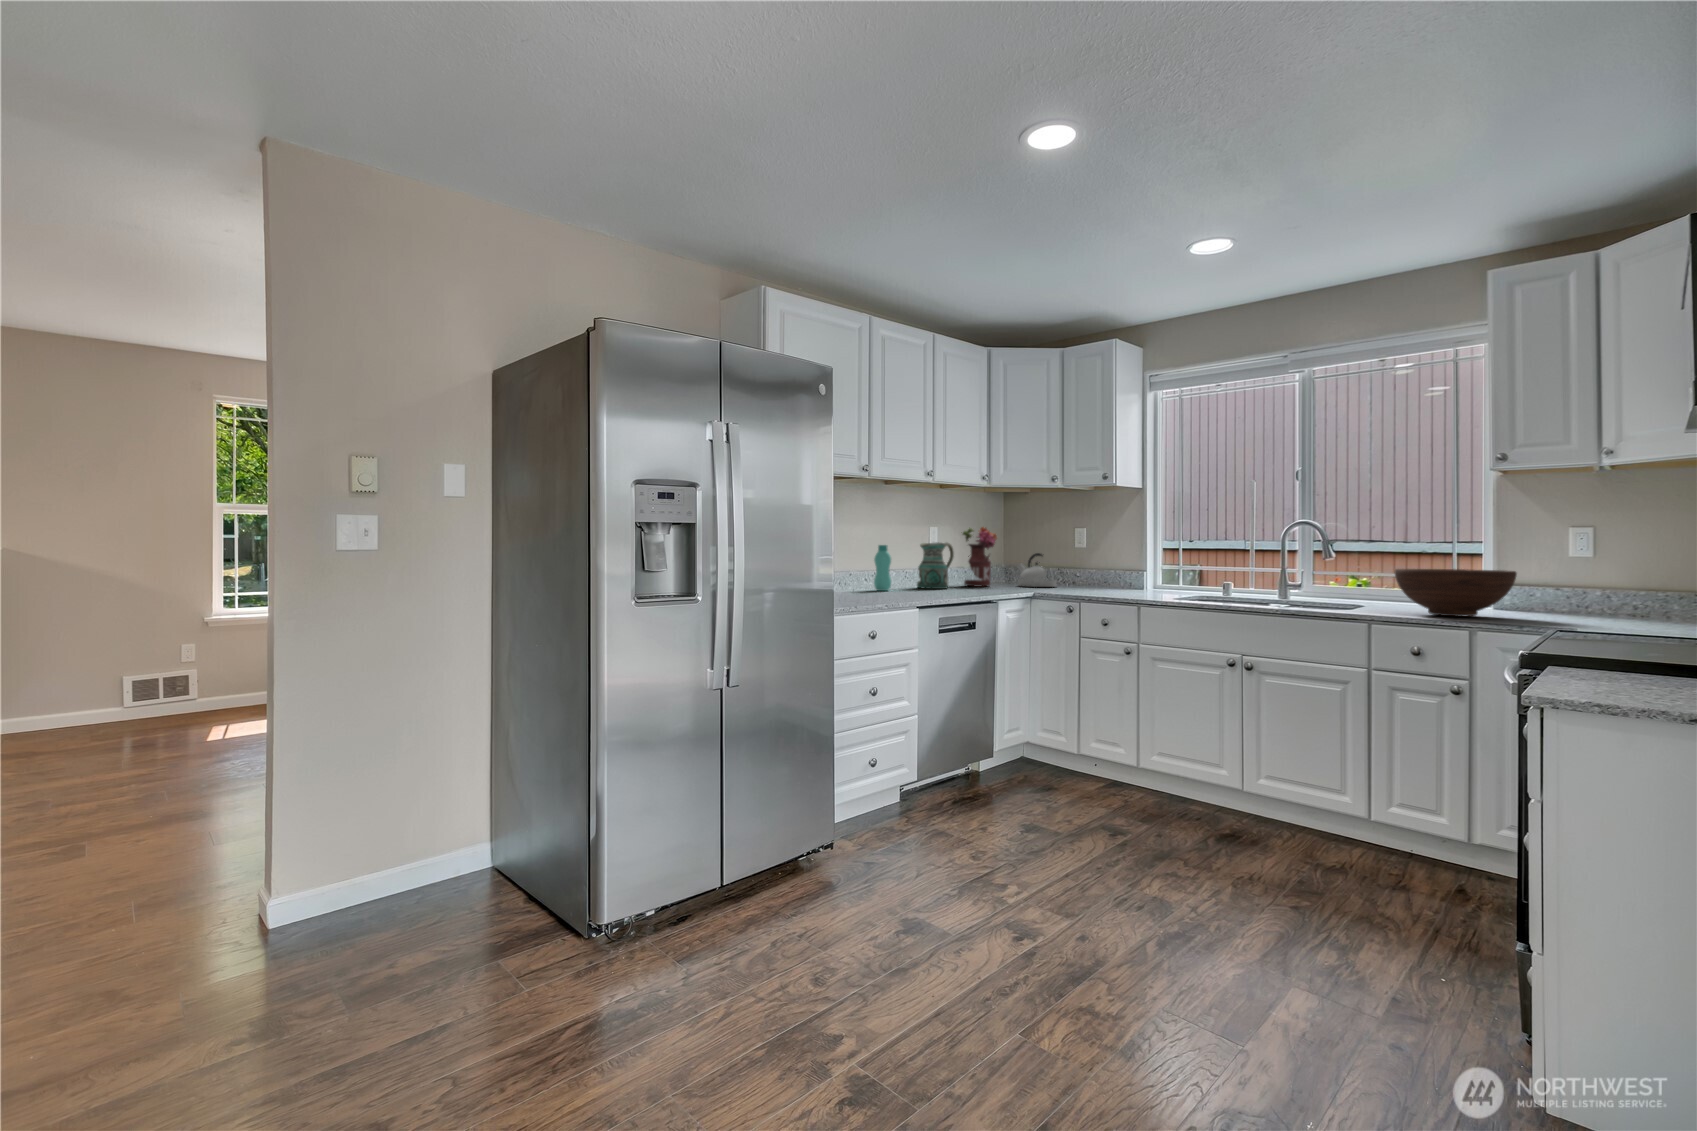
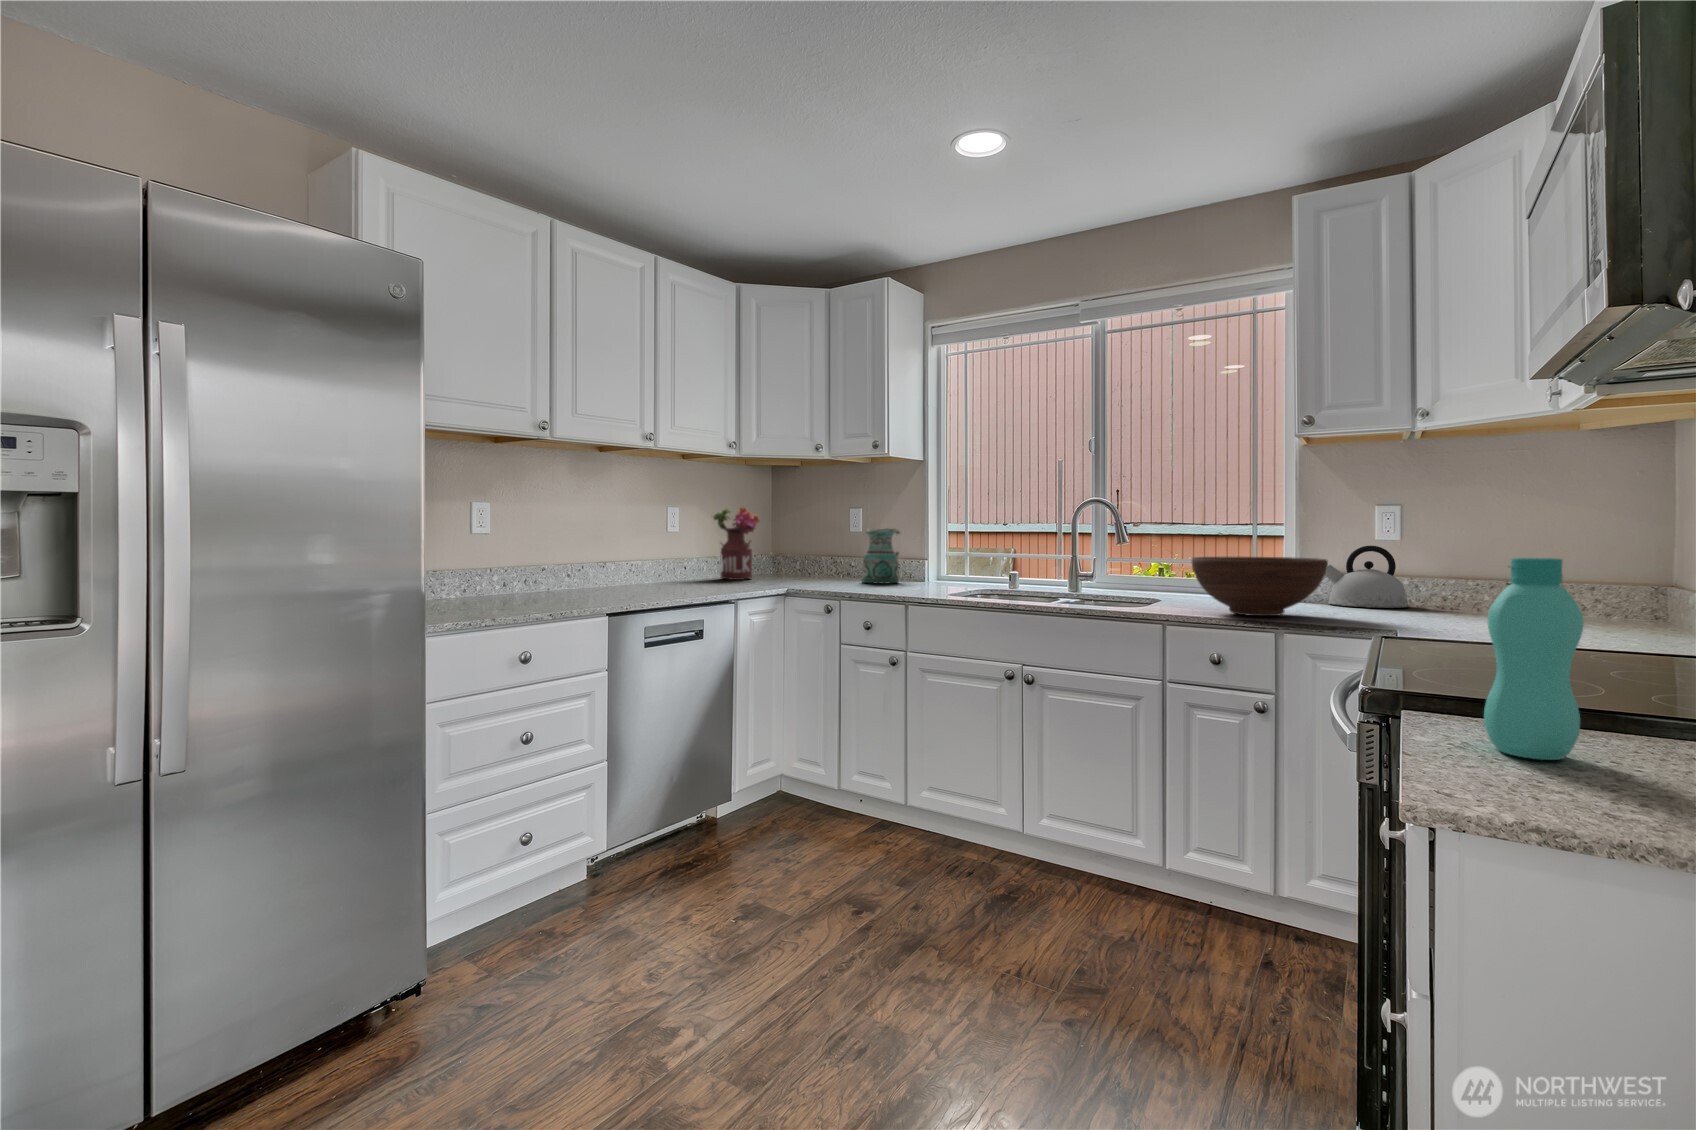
ceramic pitcher: present [917,542,954,589] -> present [862,528,900,584]
bottle: present [874,545,891,591] -> present [1484,558,1583,760]
kettle: present [1018,553,1056,587] -> present [1325,546,1409,608]

